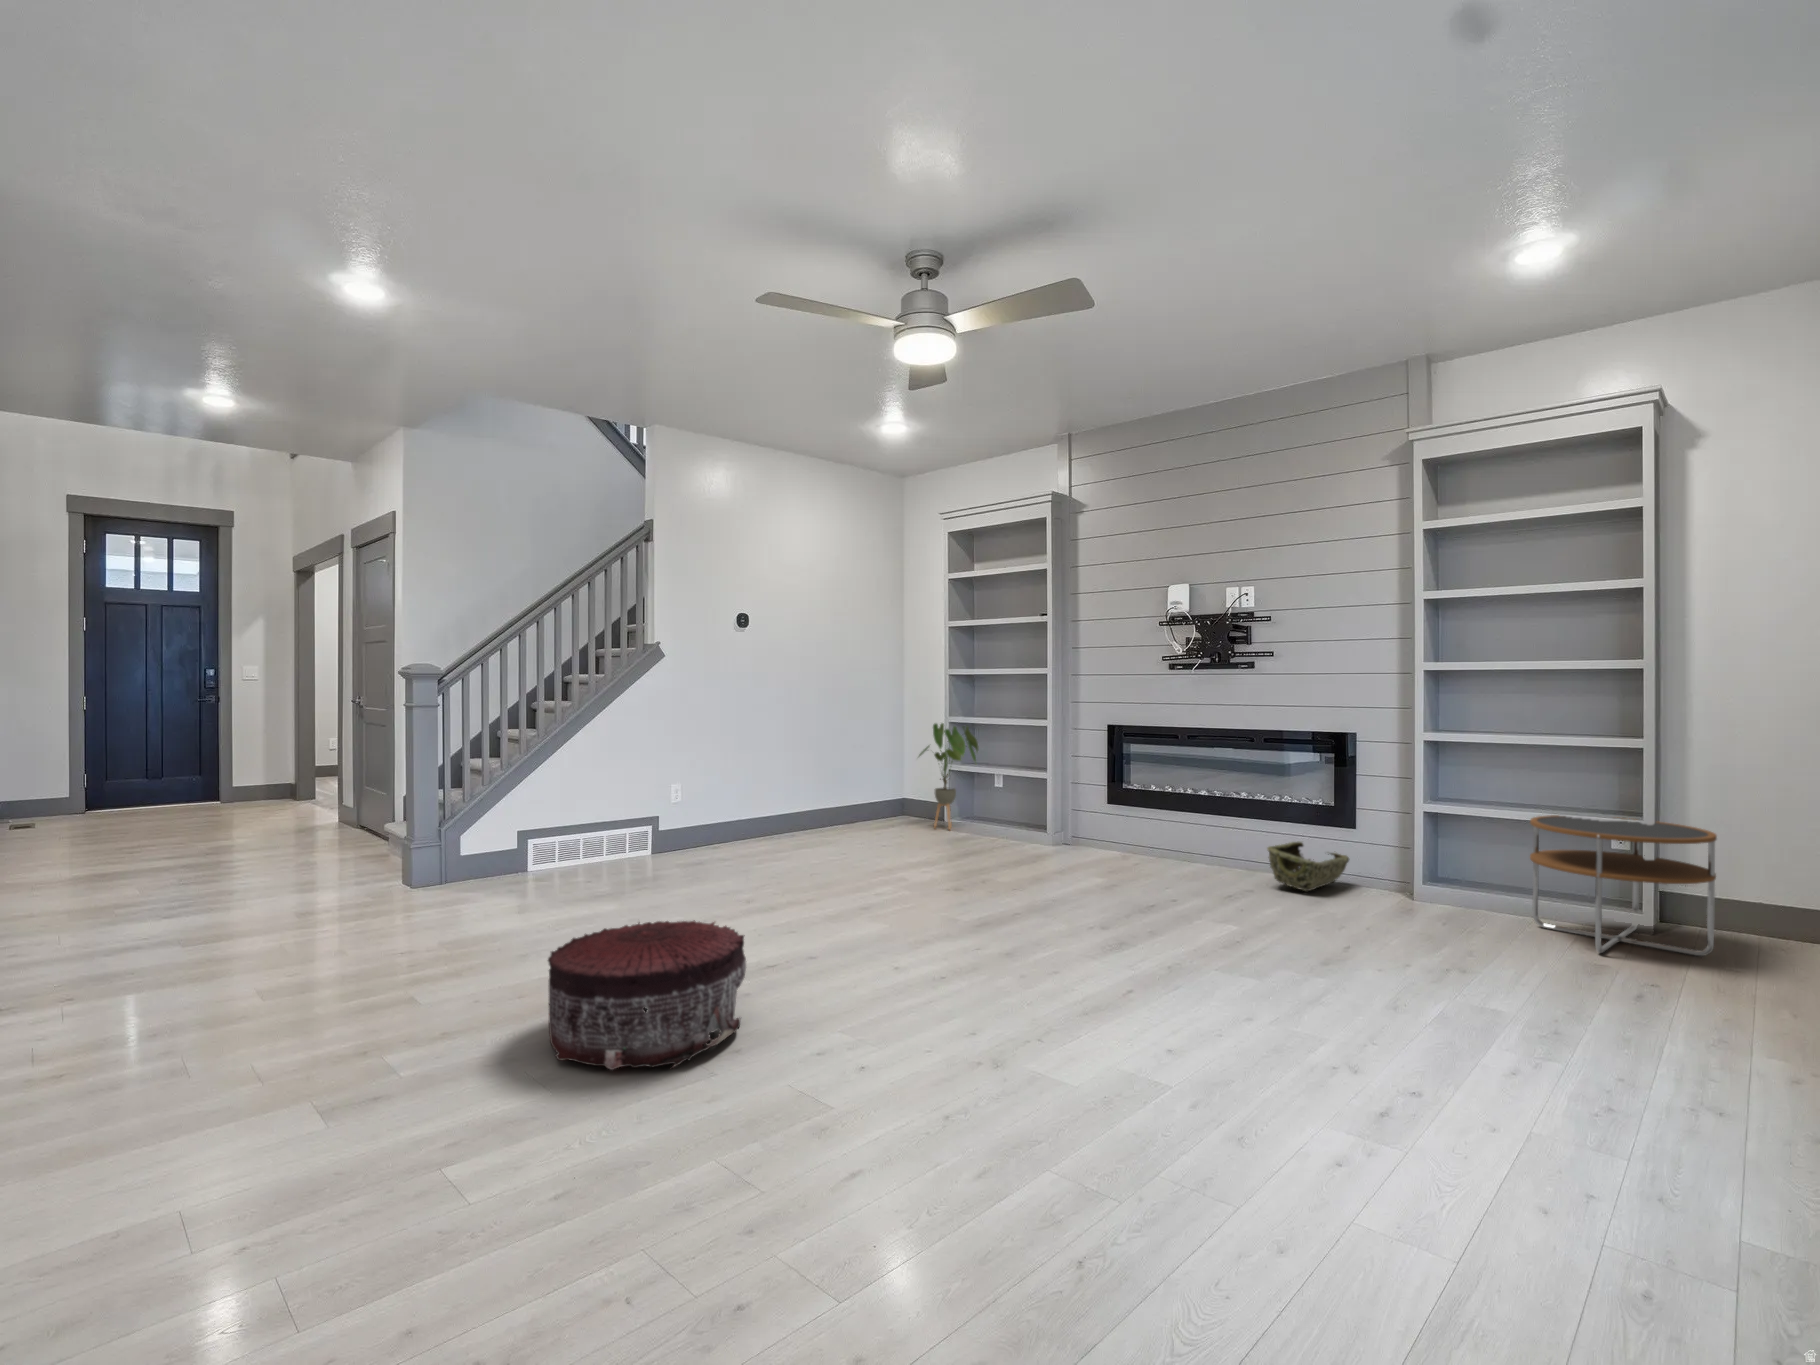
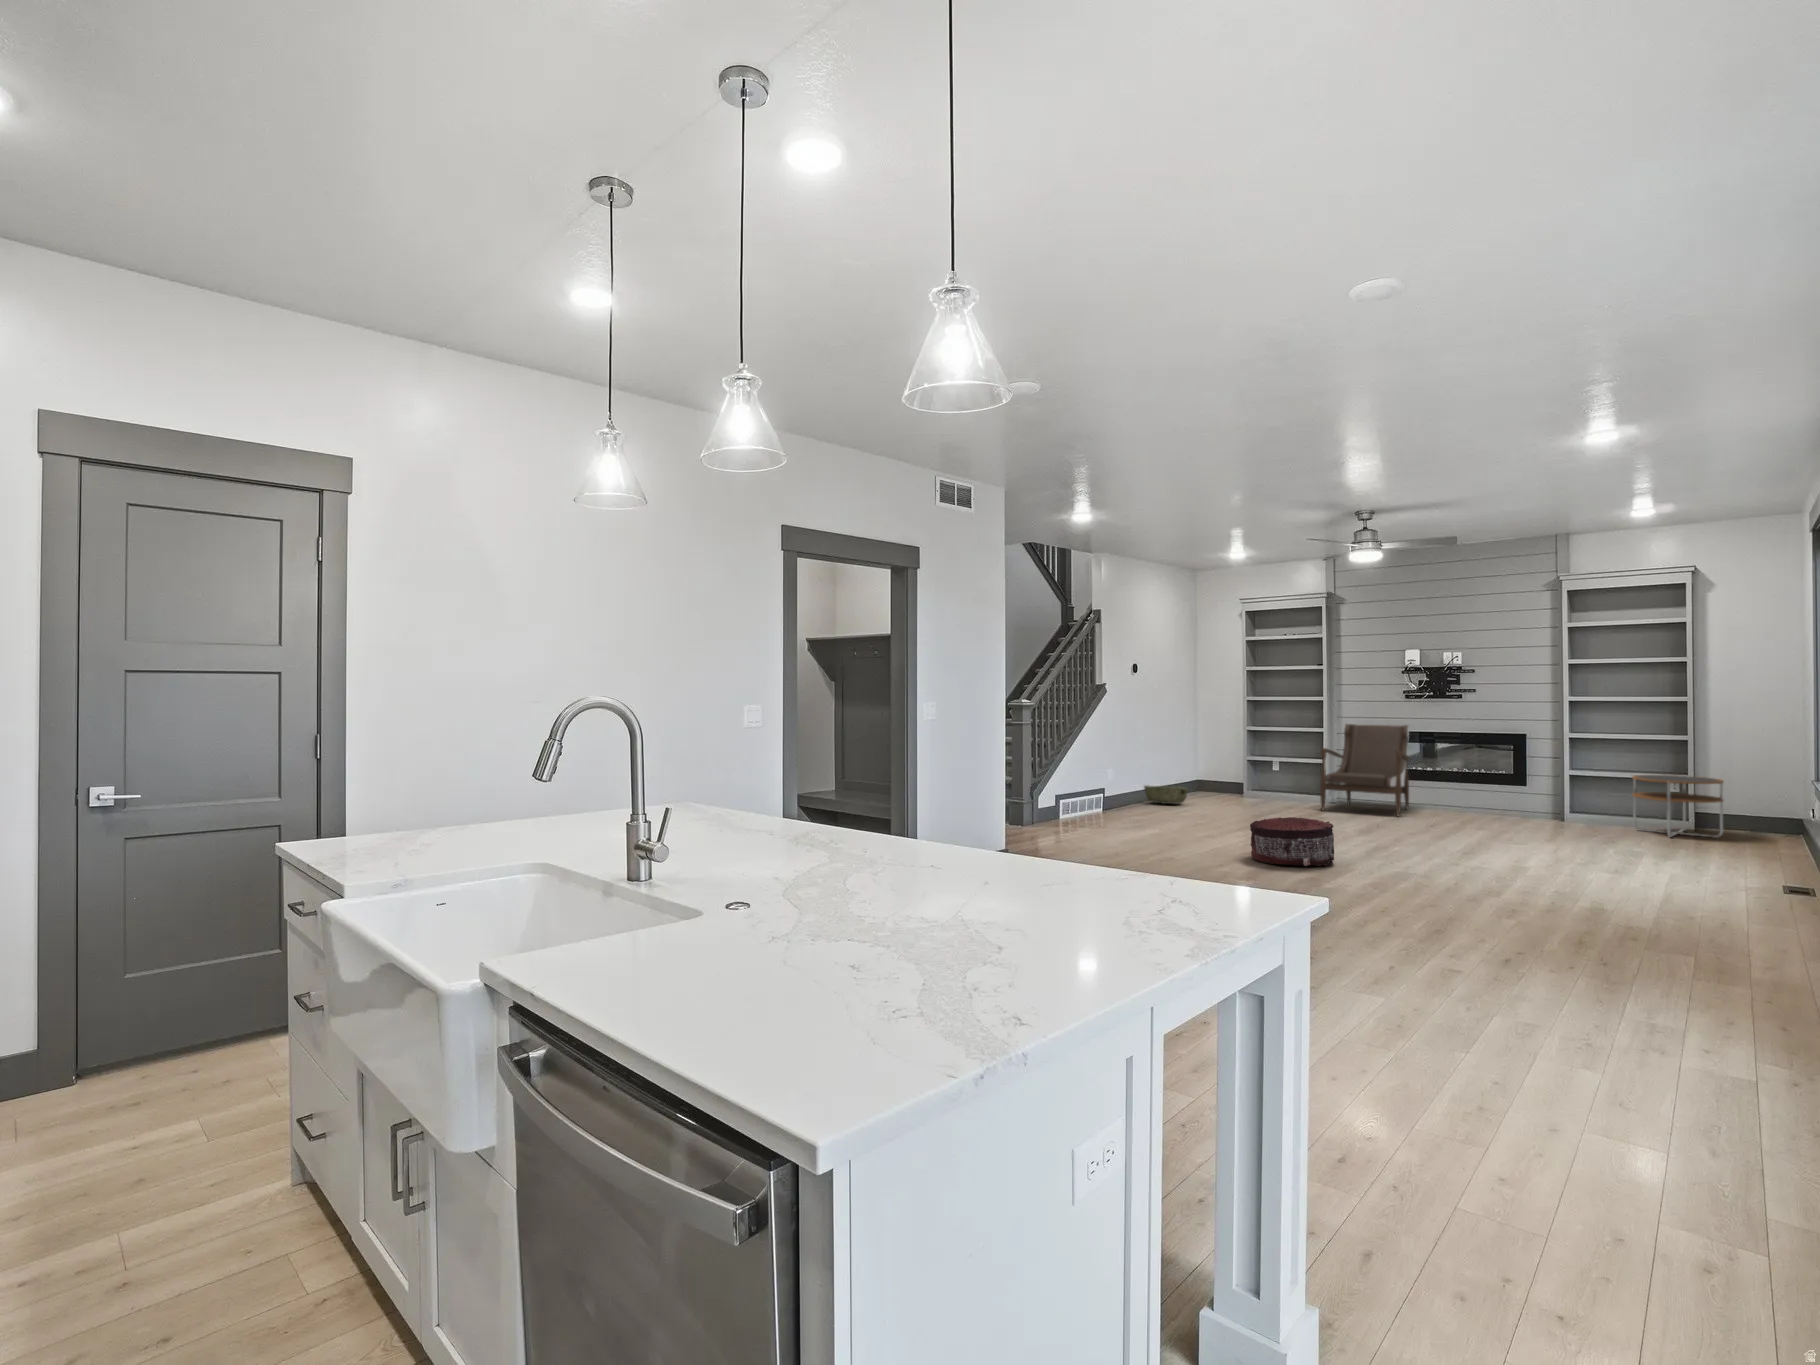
armchair: none [1012,712,1171,878] -> present [1320,724,1410,816]
house plant: present [919,723,978,829] -> none [1228,731,1268,798]
woven basket: present [1267,842,1349,891] -> present [1144,786,1188,804]

